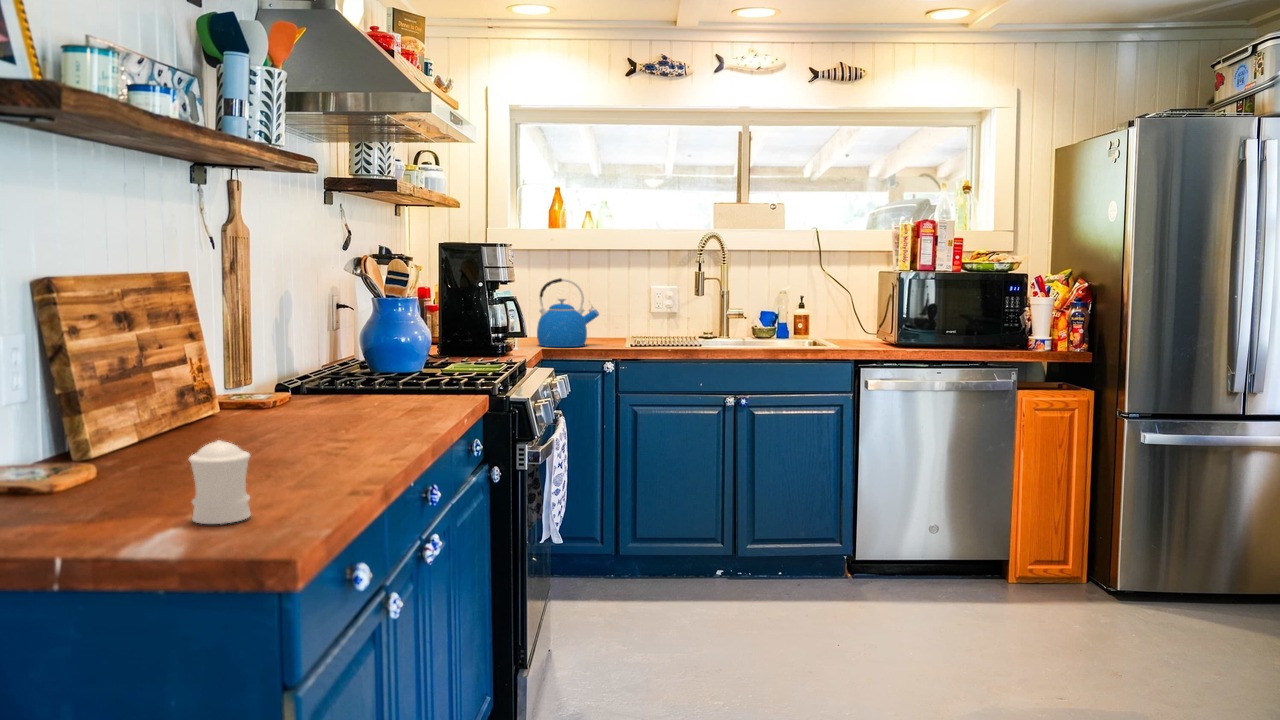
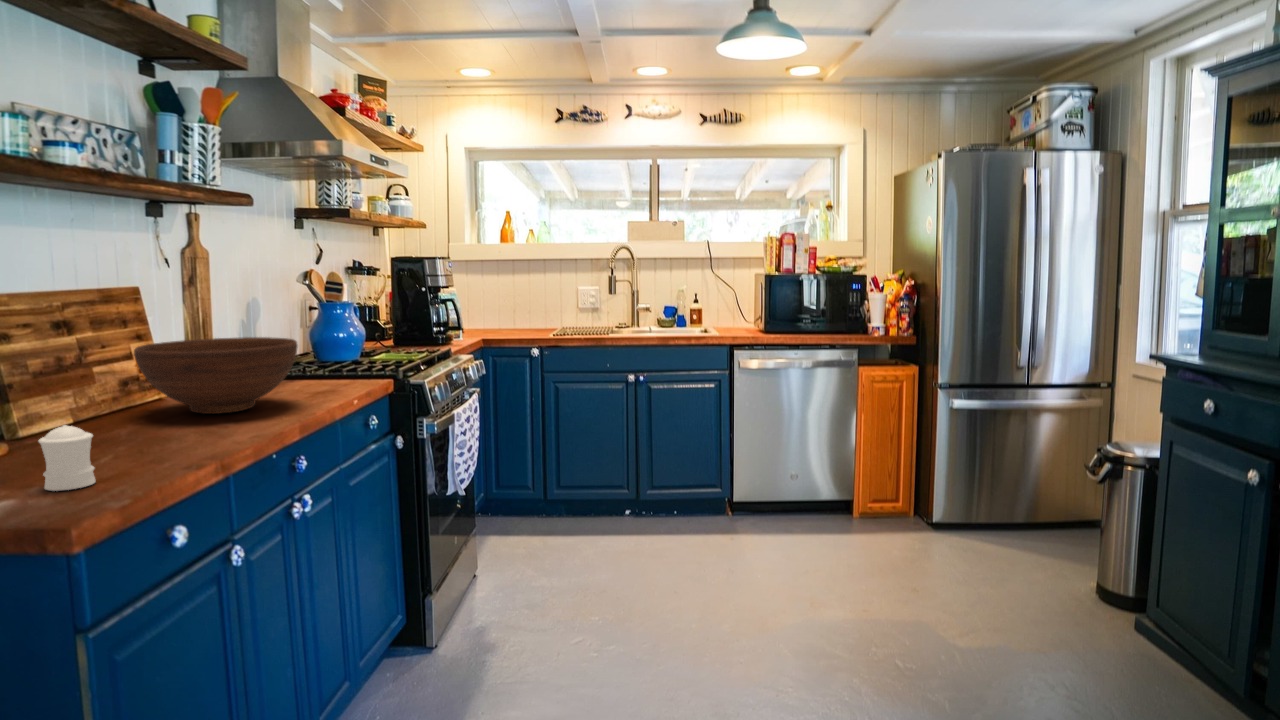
kettle: present [537,278,599,347] -> none [479,283,528,337]
fruit bowl: none [212,338,407,434] -> present [134,337,298,414]

